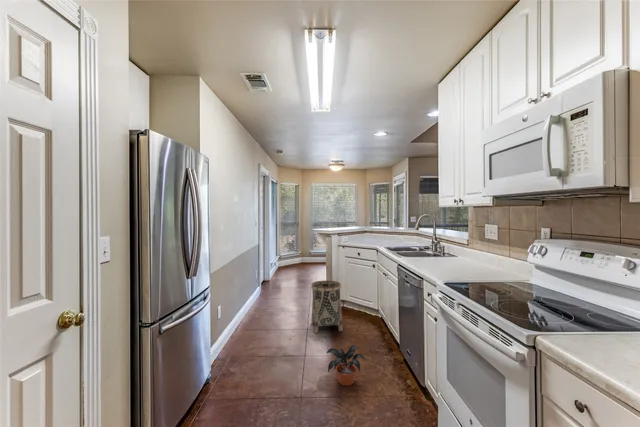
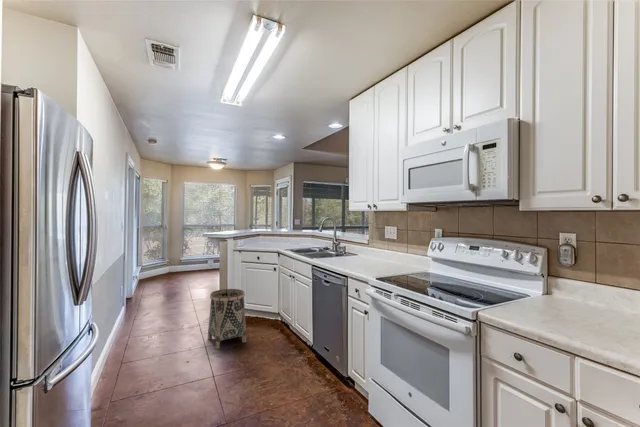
potted plant: present [327,345,365,386] -> none [246,352,289,396]

